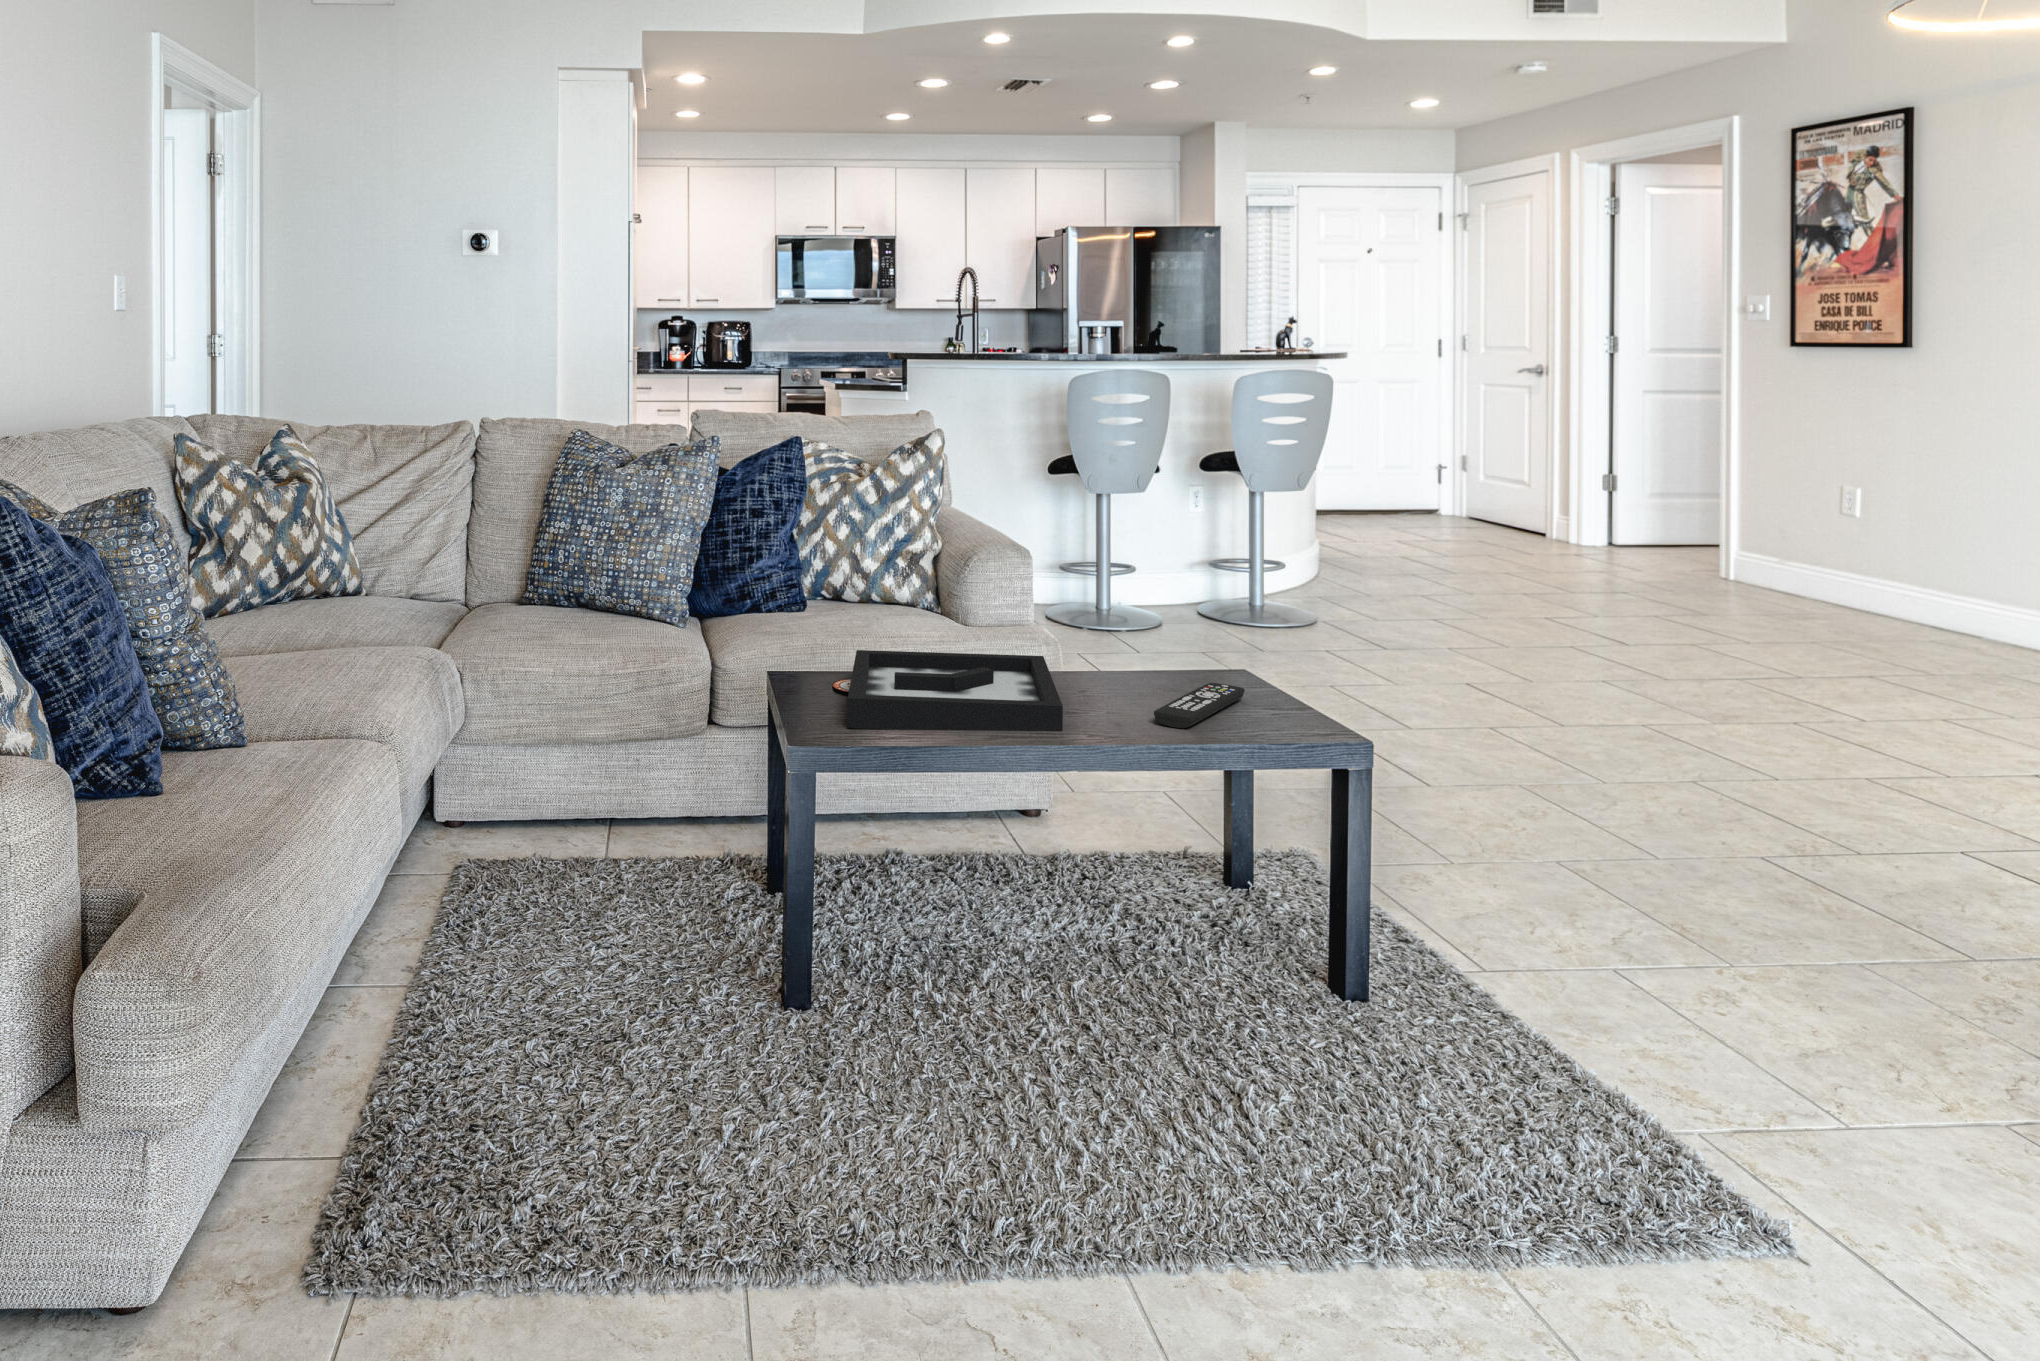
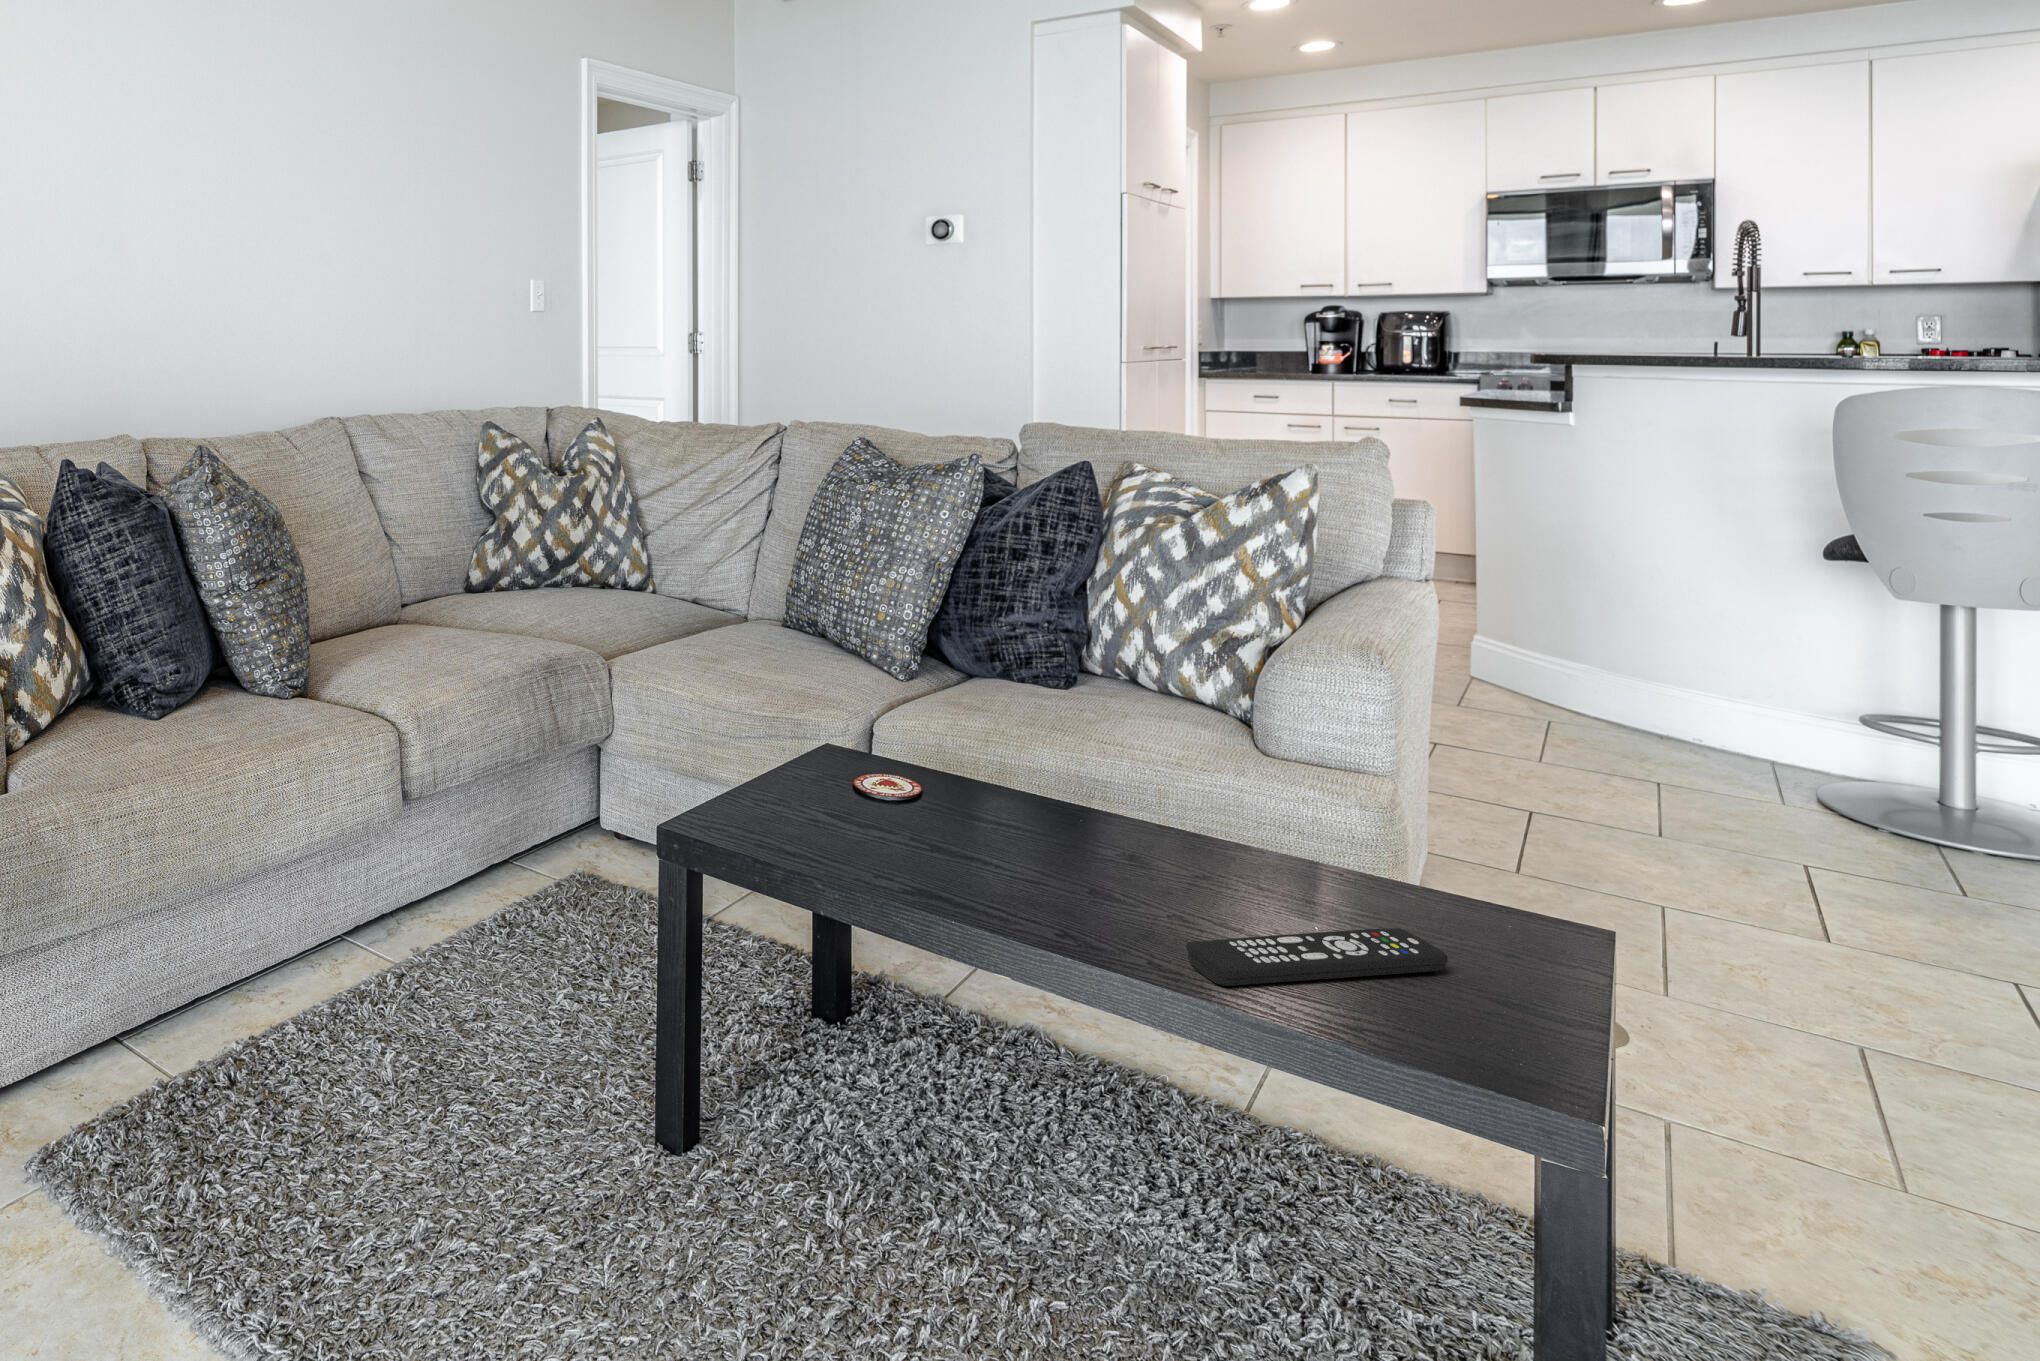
decorative tray: present [847,650,1063,731] -> none [774,745,1170,936]

